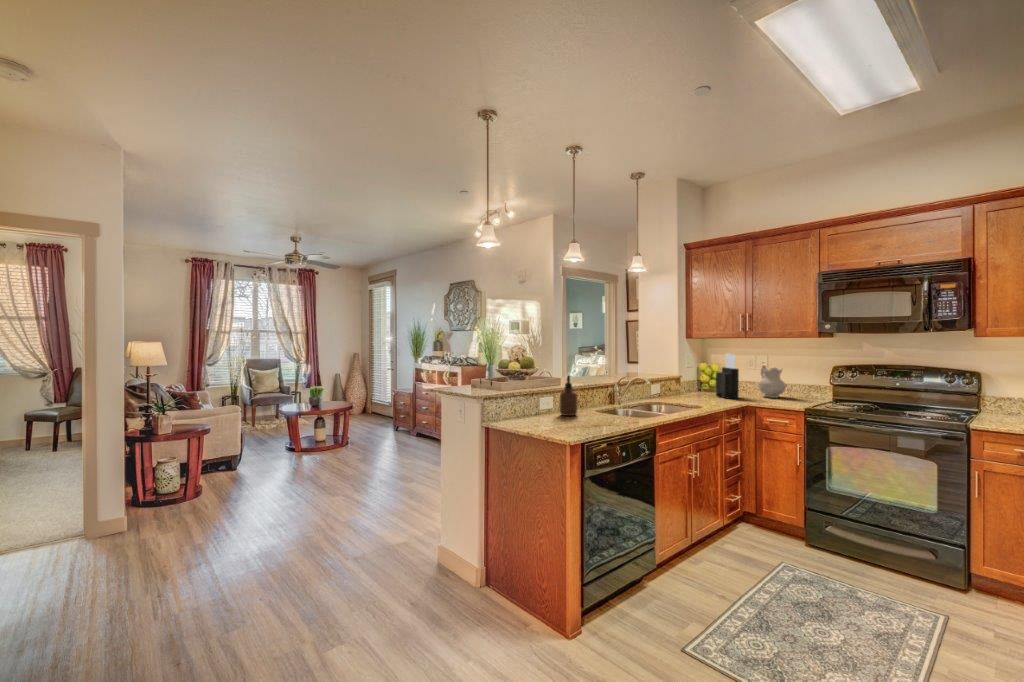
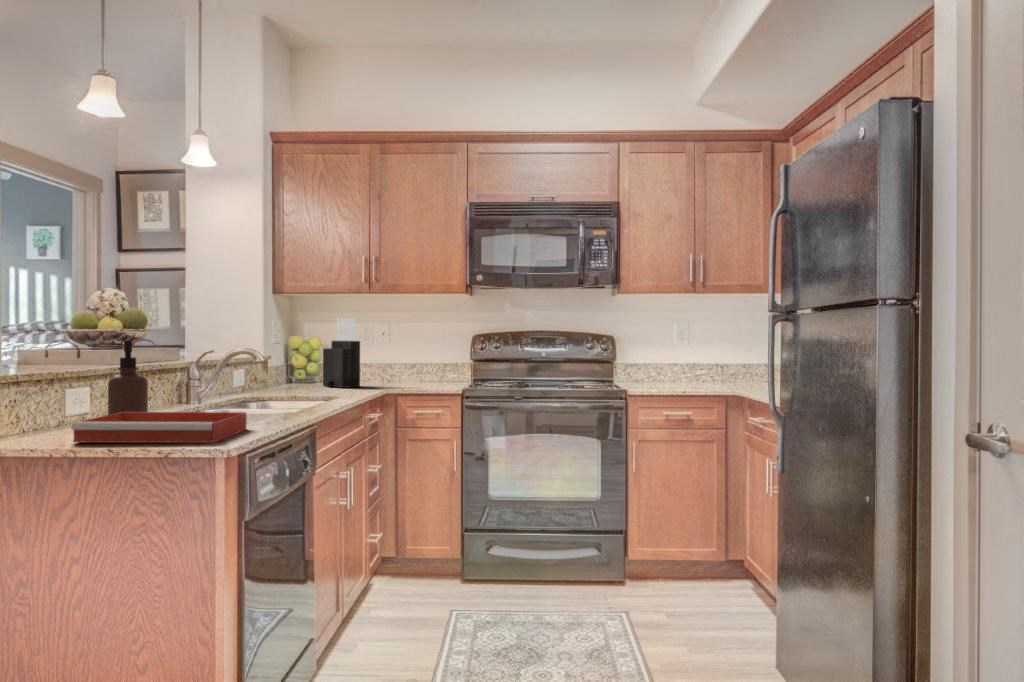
ceramic pitcher: present [759,366,786,398] -> none [380,337,416,384]
tray: none [525,411,608,435] -> present [71,412,246,443]

